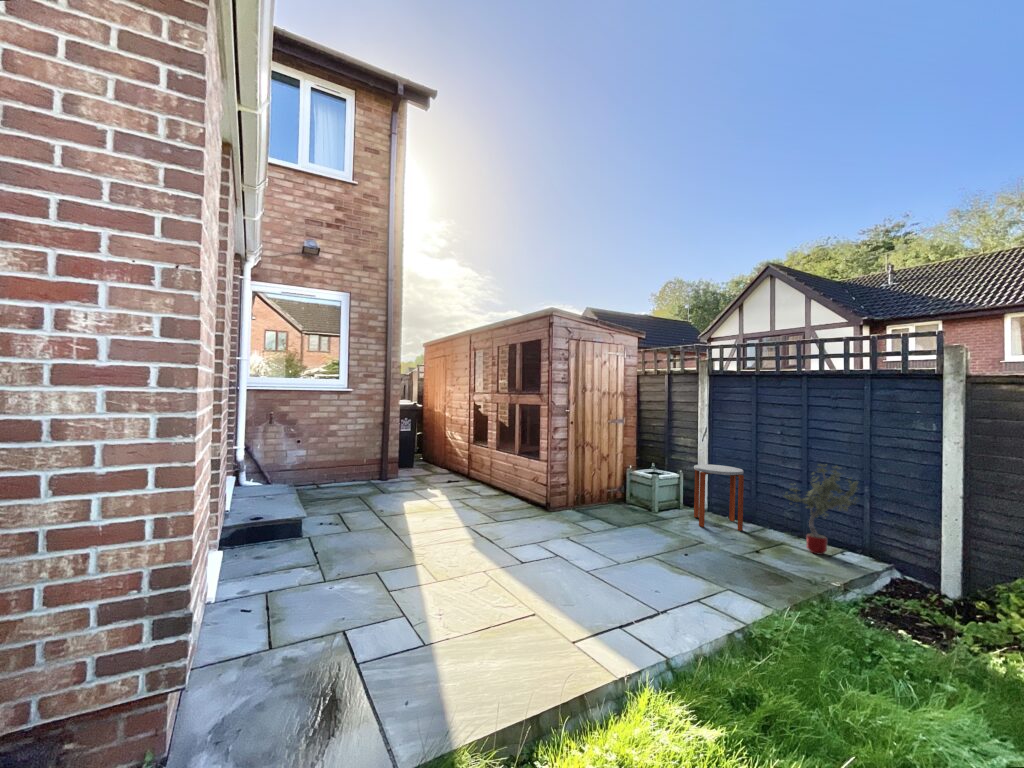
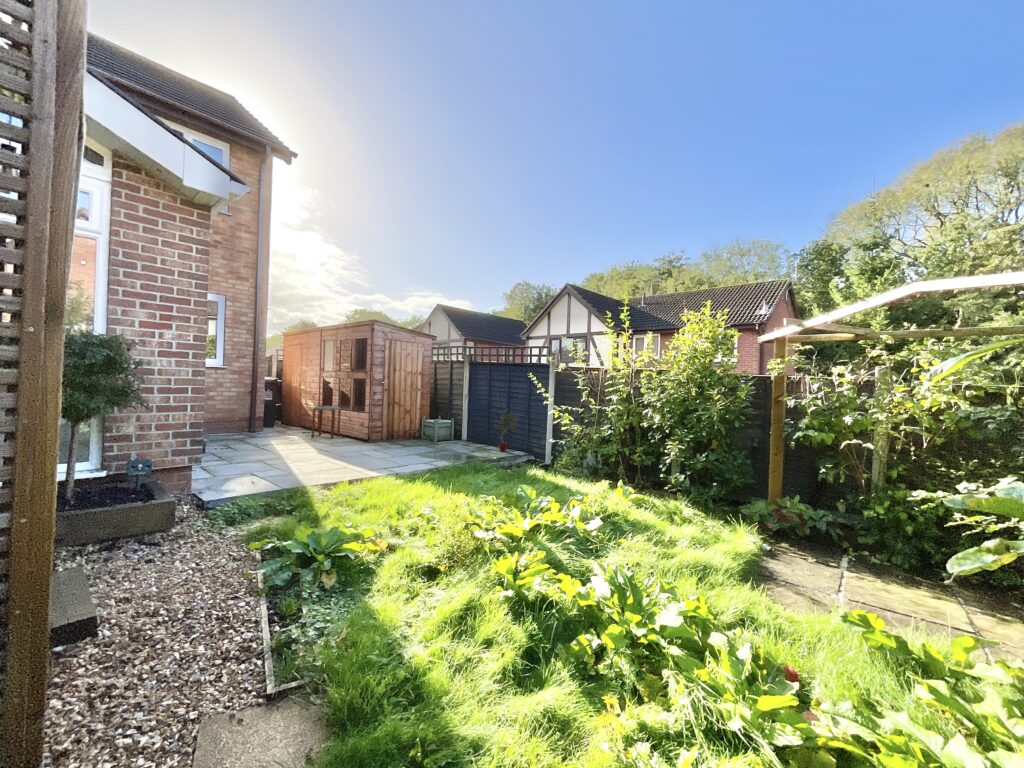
side table: present [694,464,744,531] -> present [311,407,341,438]

